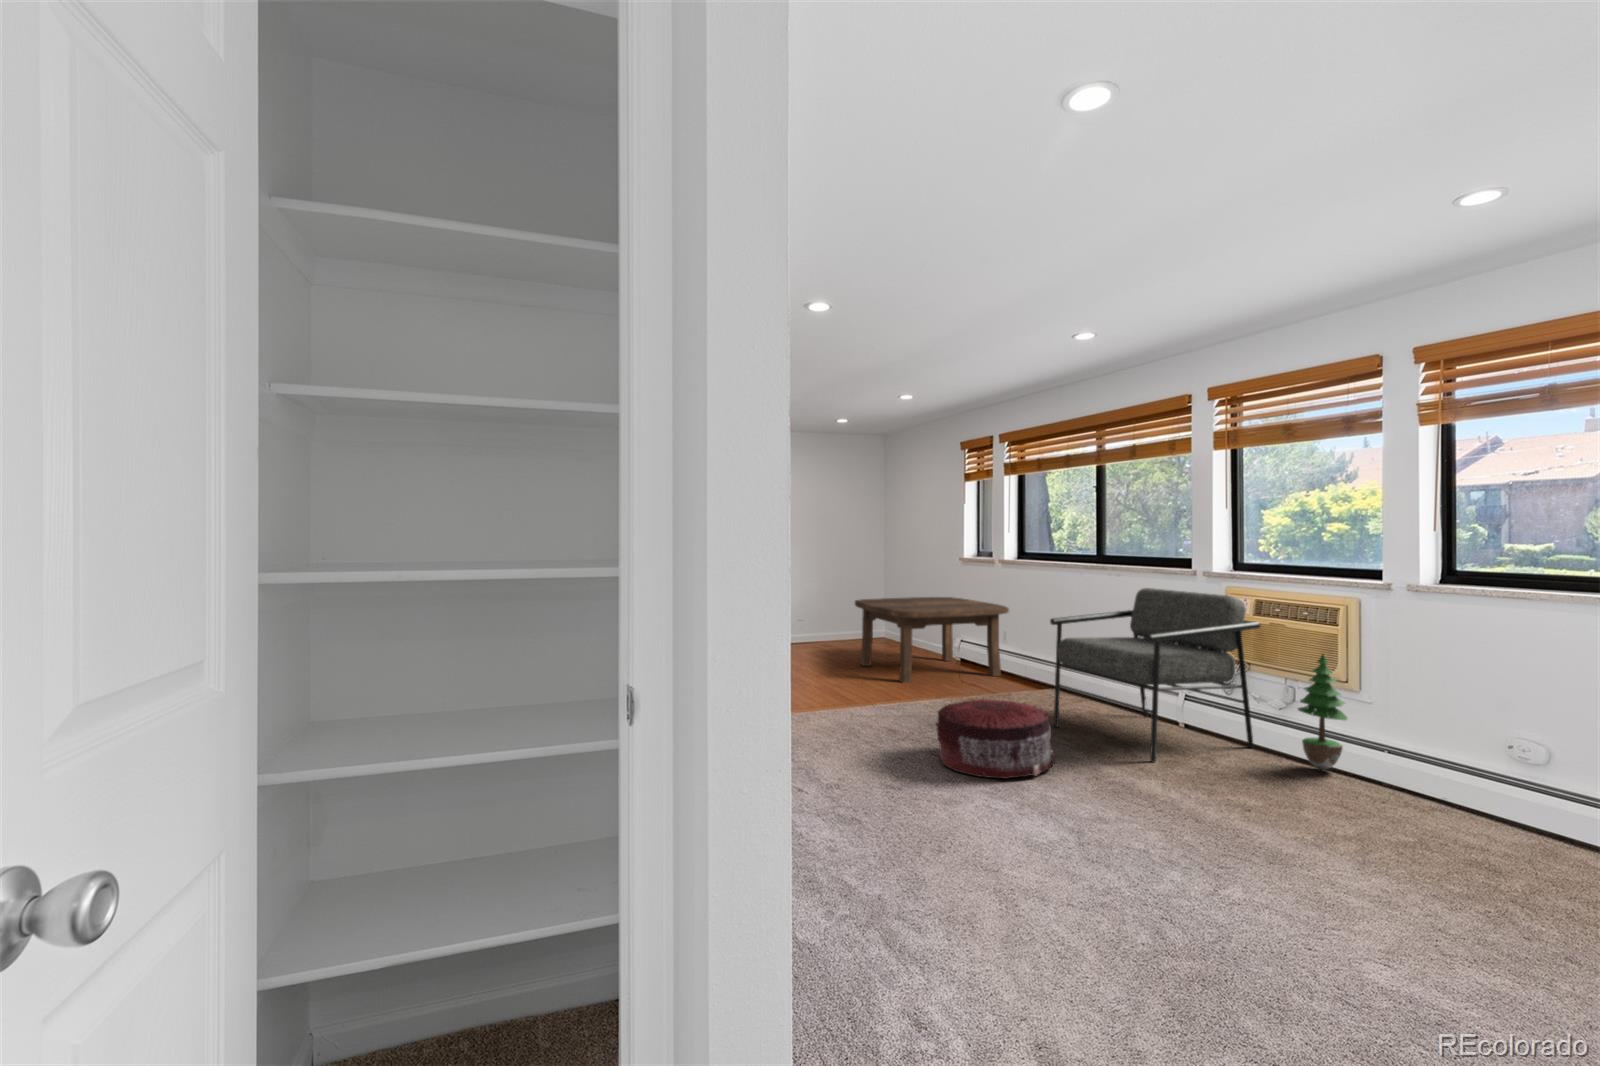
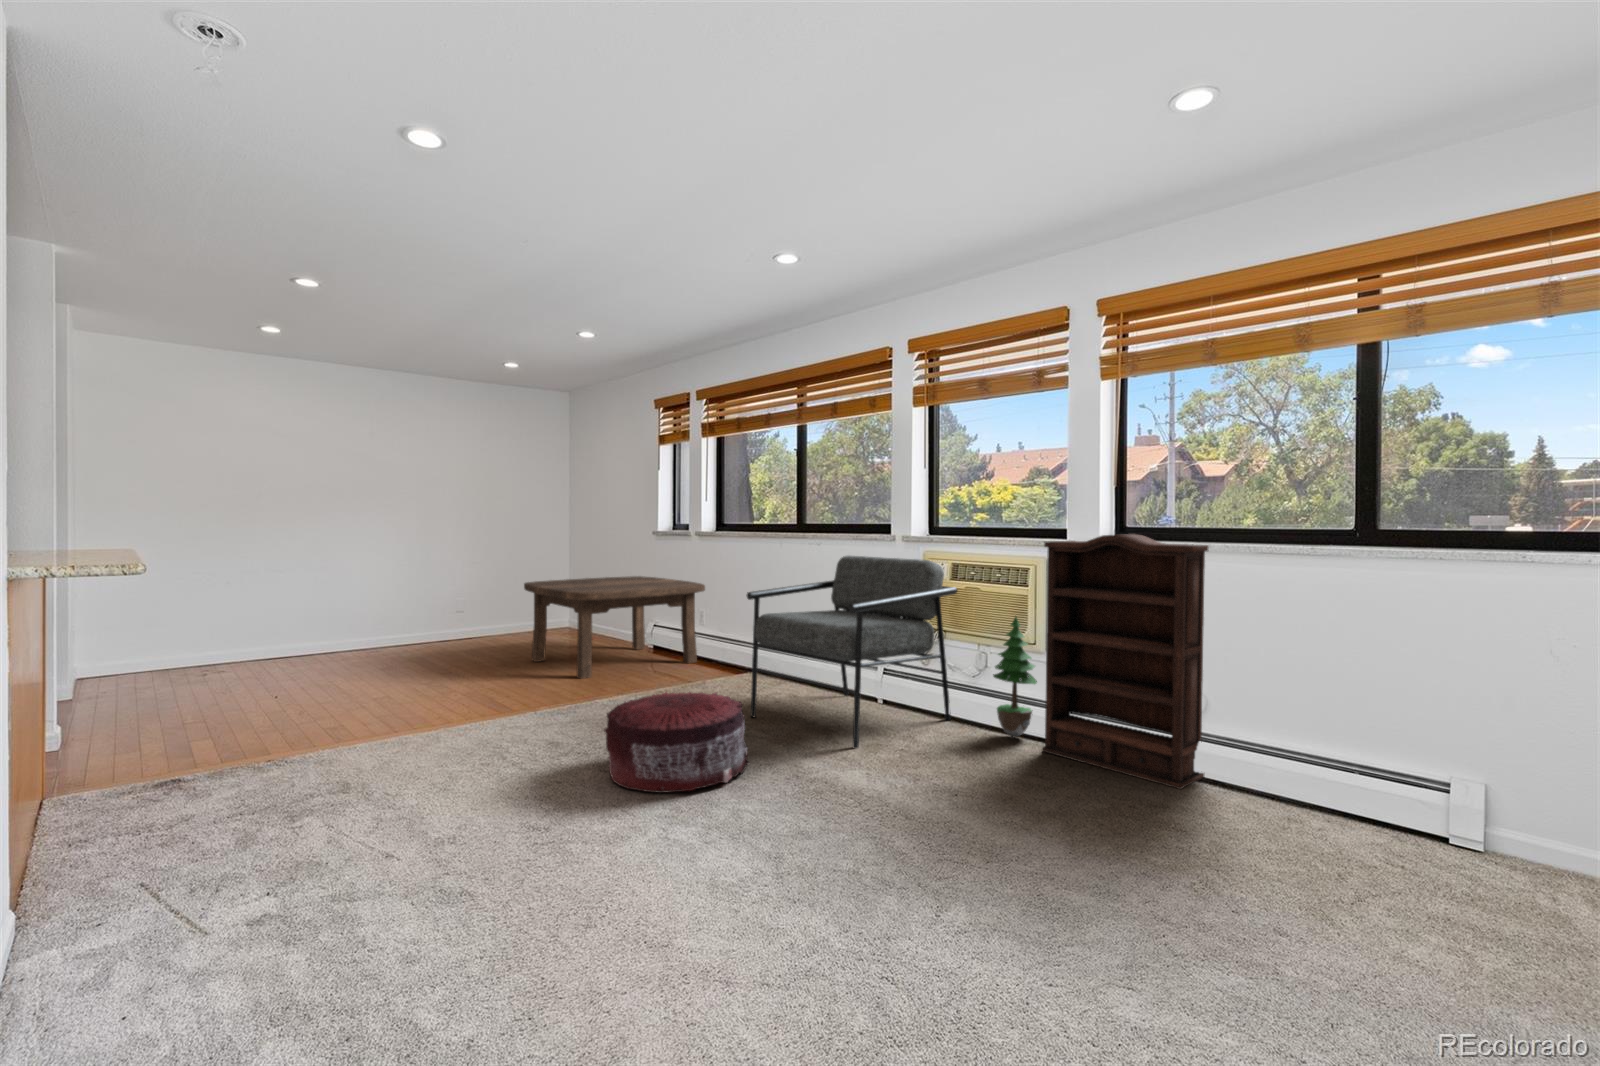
bookshelf: none [1351,579,1547,837] -> present [1042,534,1209,789]

